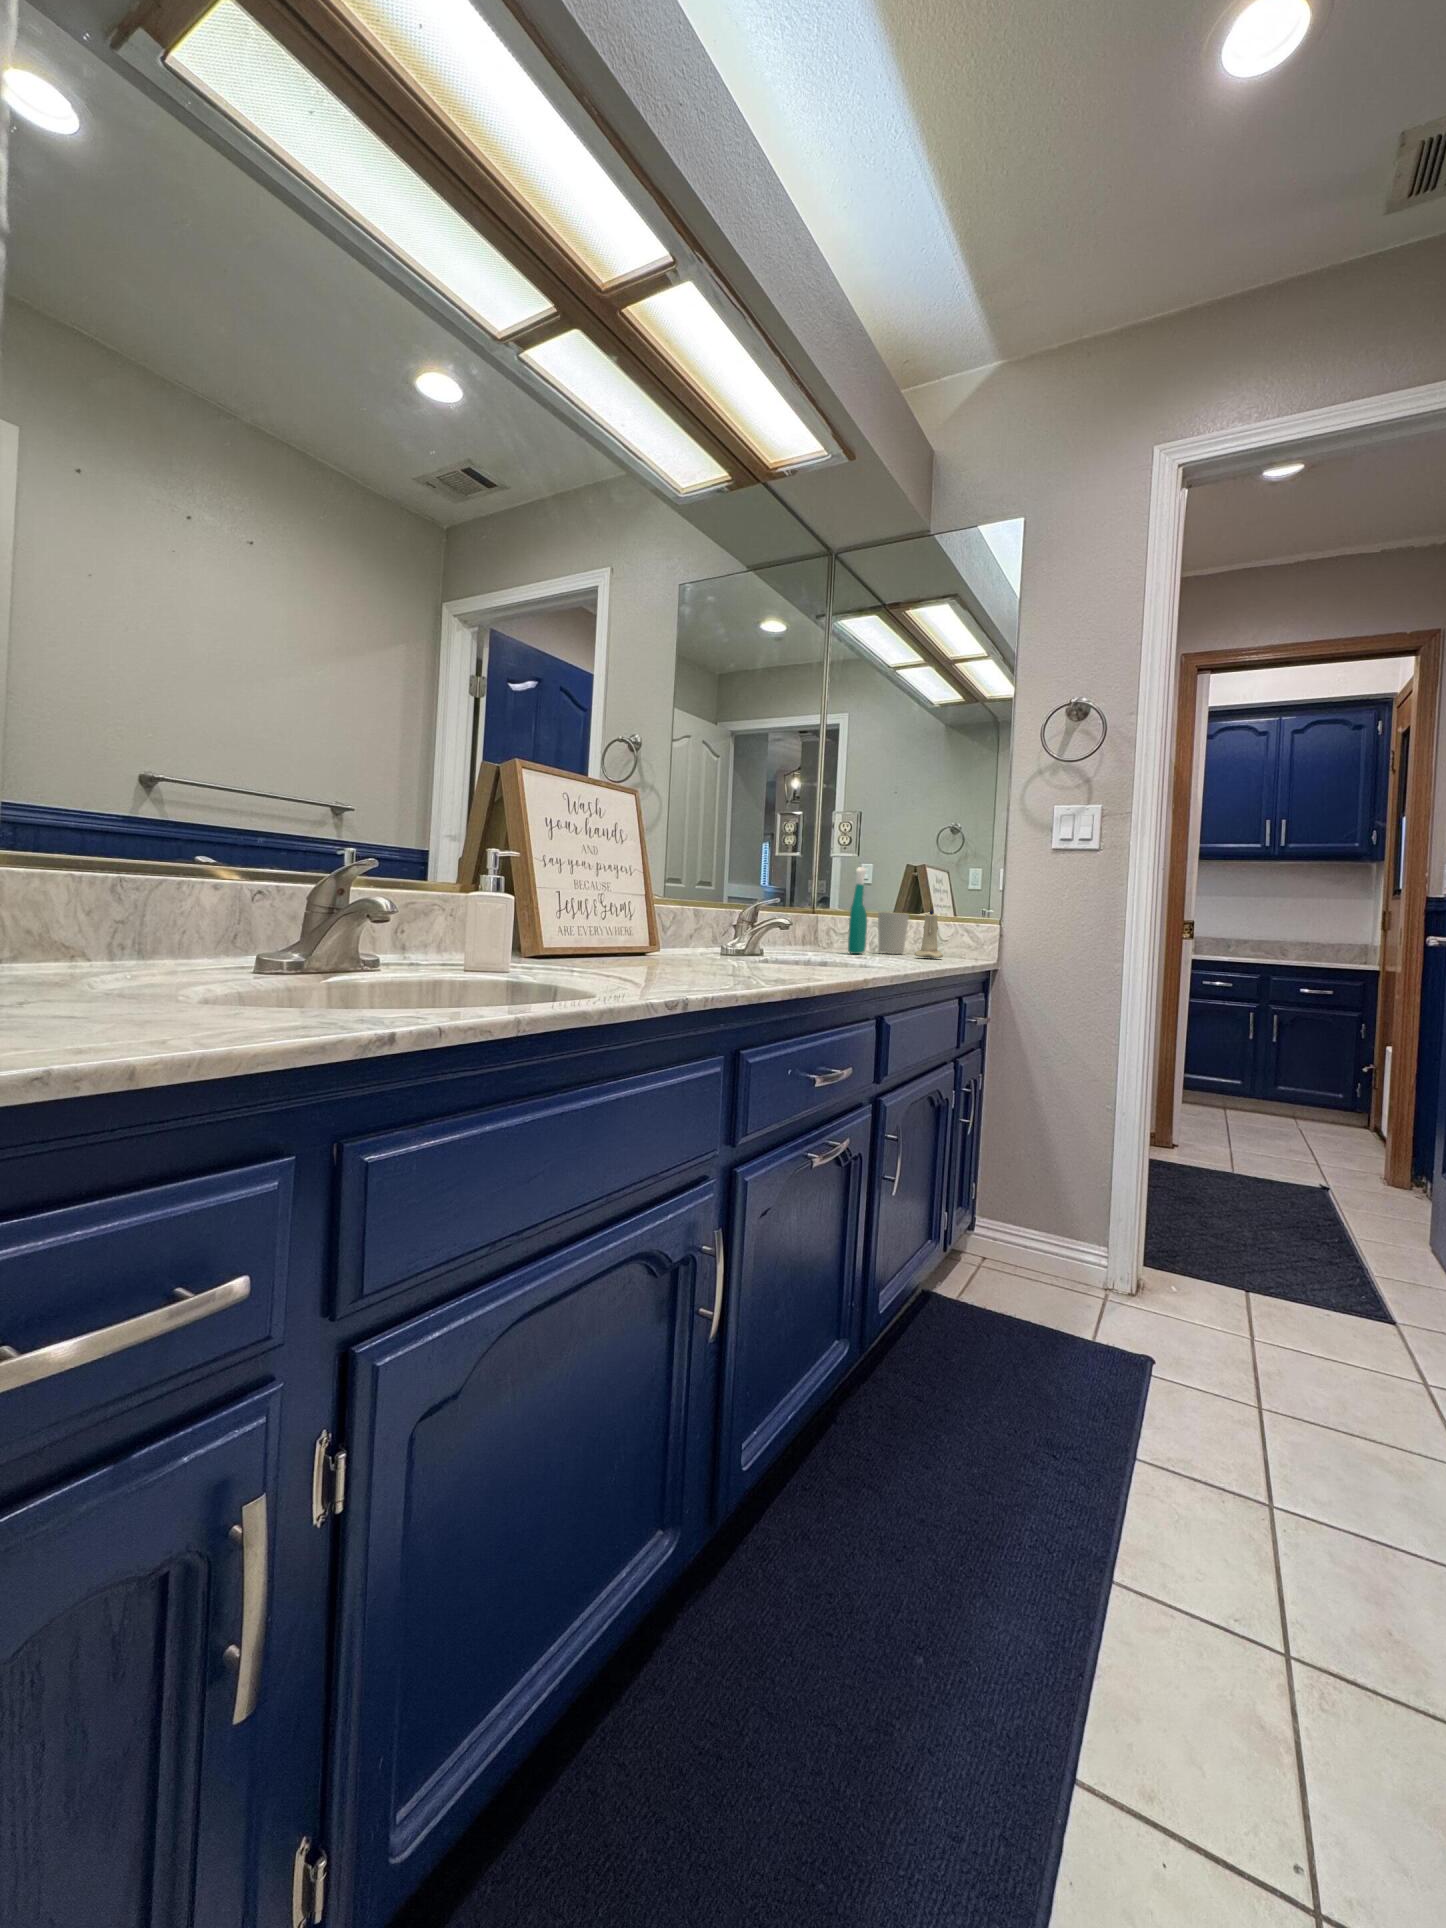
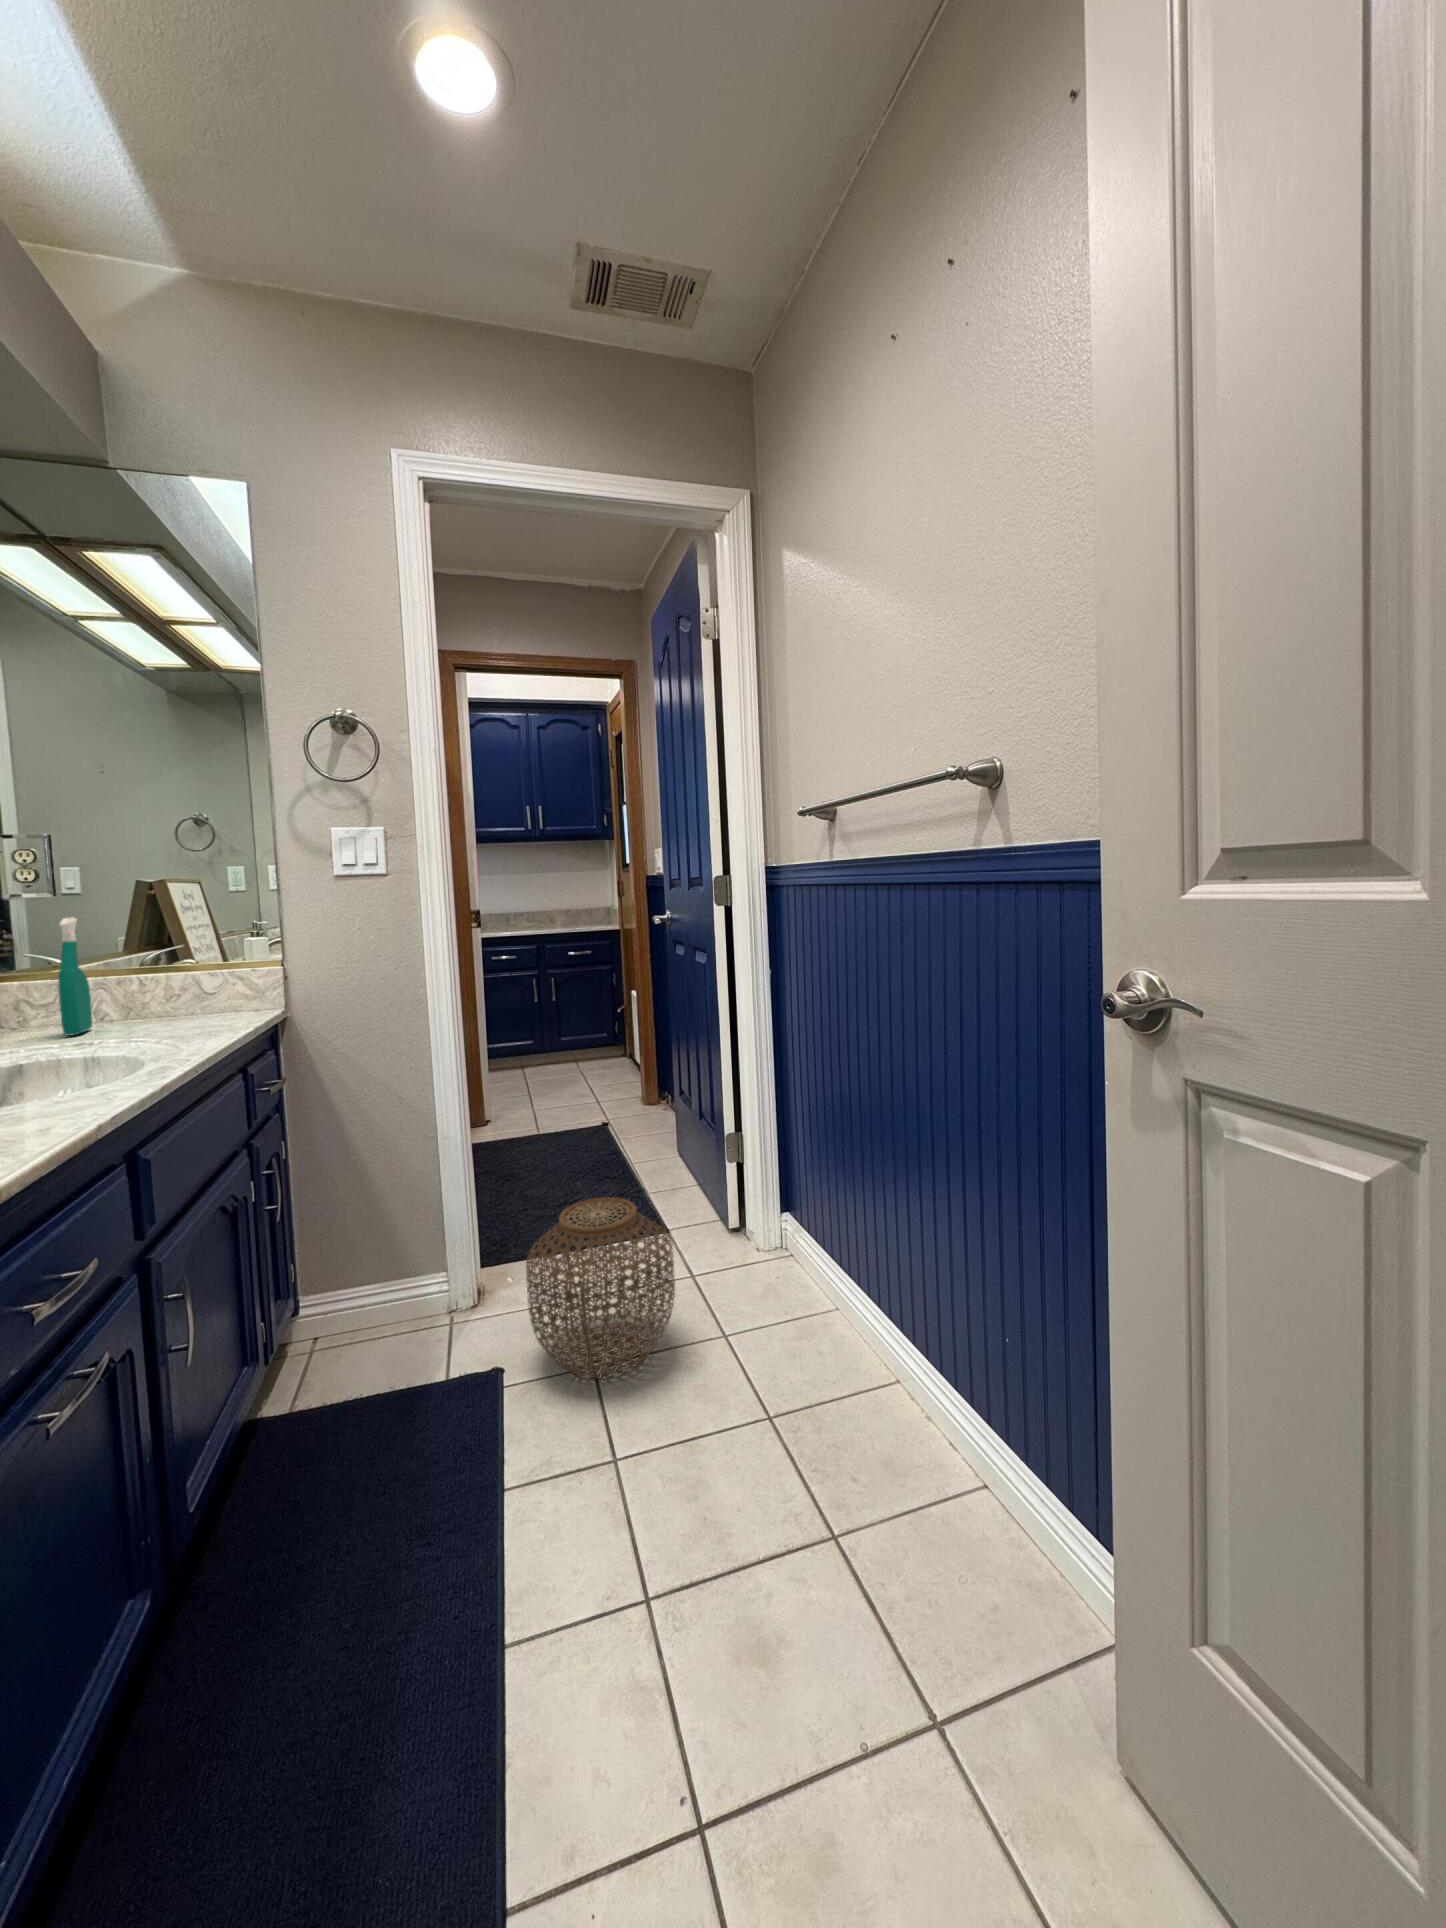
candle: present [914,904,943,958] -> none [171,955,213,1025]
cup: present [878,912,909,953] -> none [106,966,161,1021]
woven basket: none [1188,1217,1388,1429] -> present [526,1197,675,1378]

